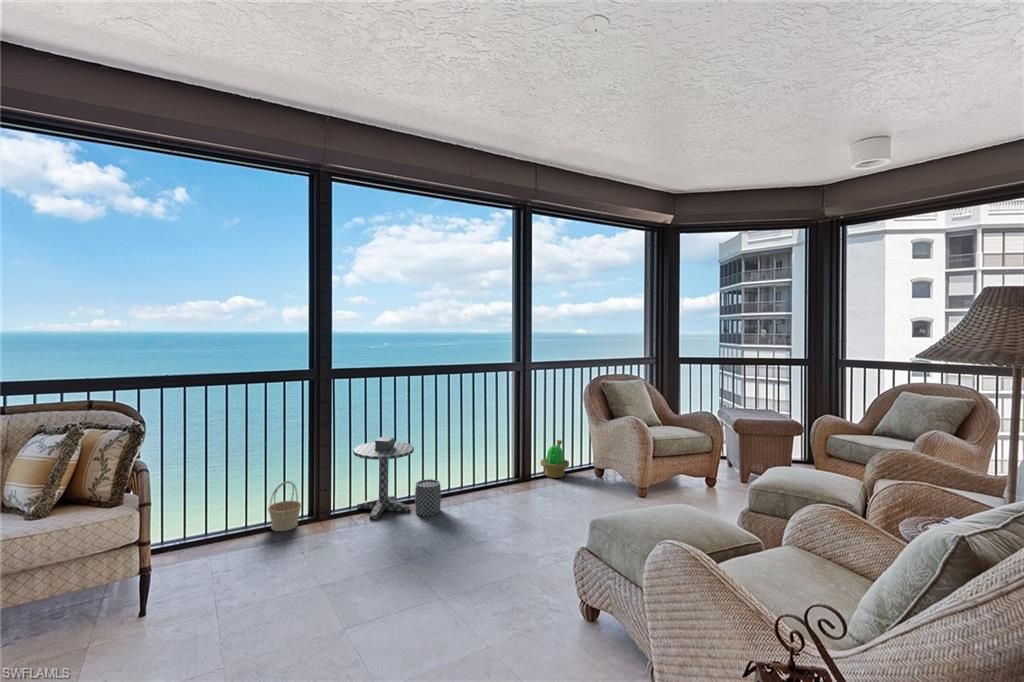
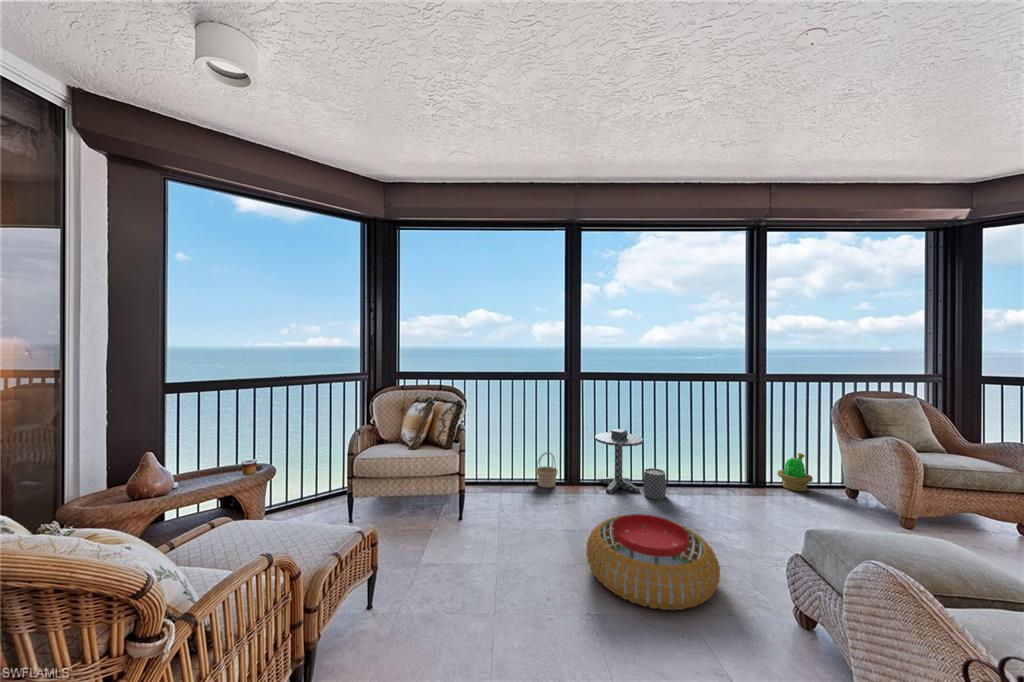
pouf: none [366,540,518,654] -> present [586,514,720,610]

